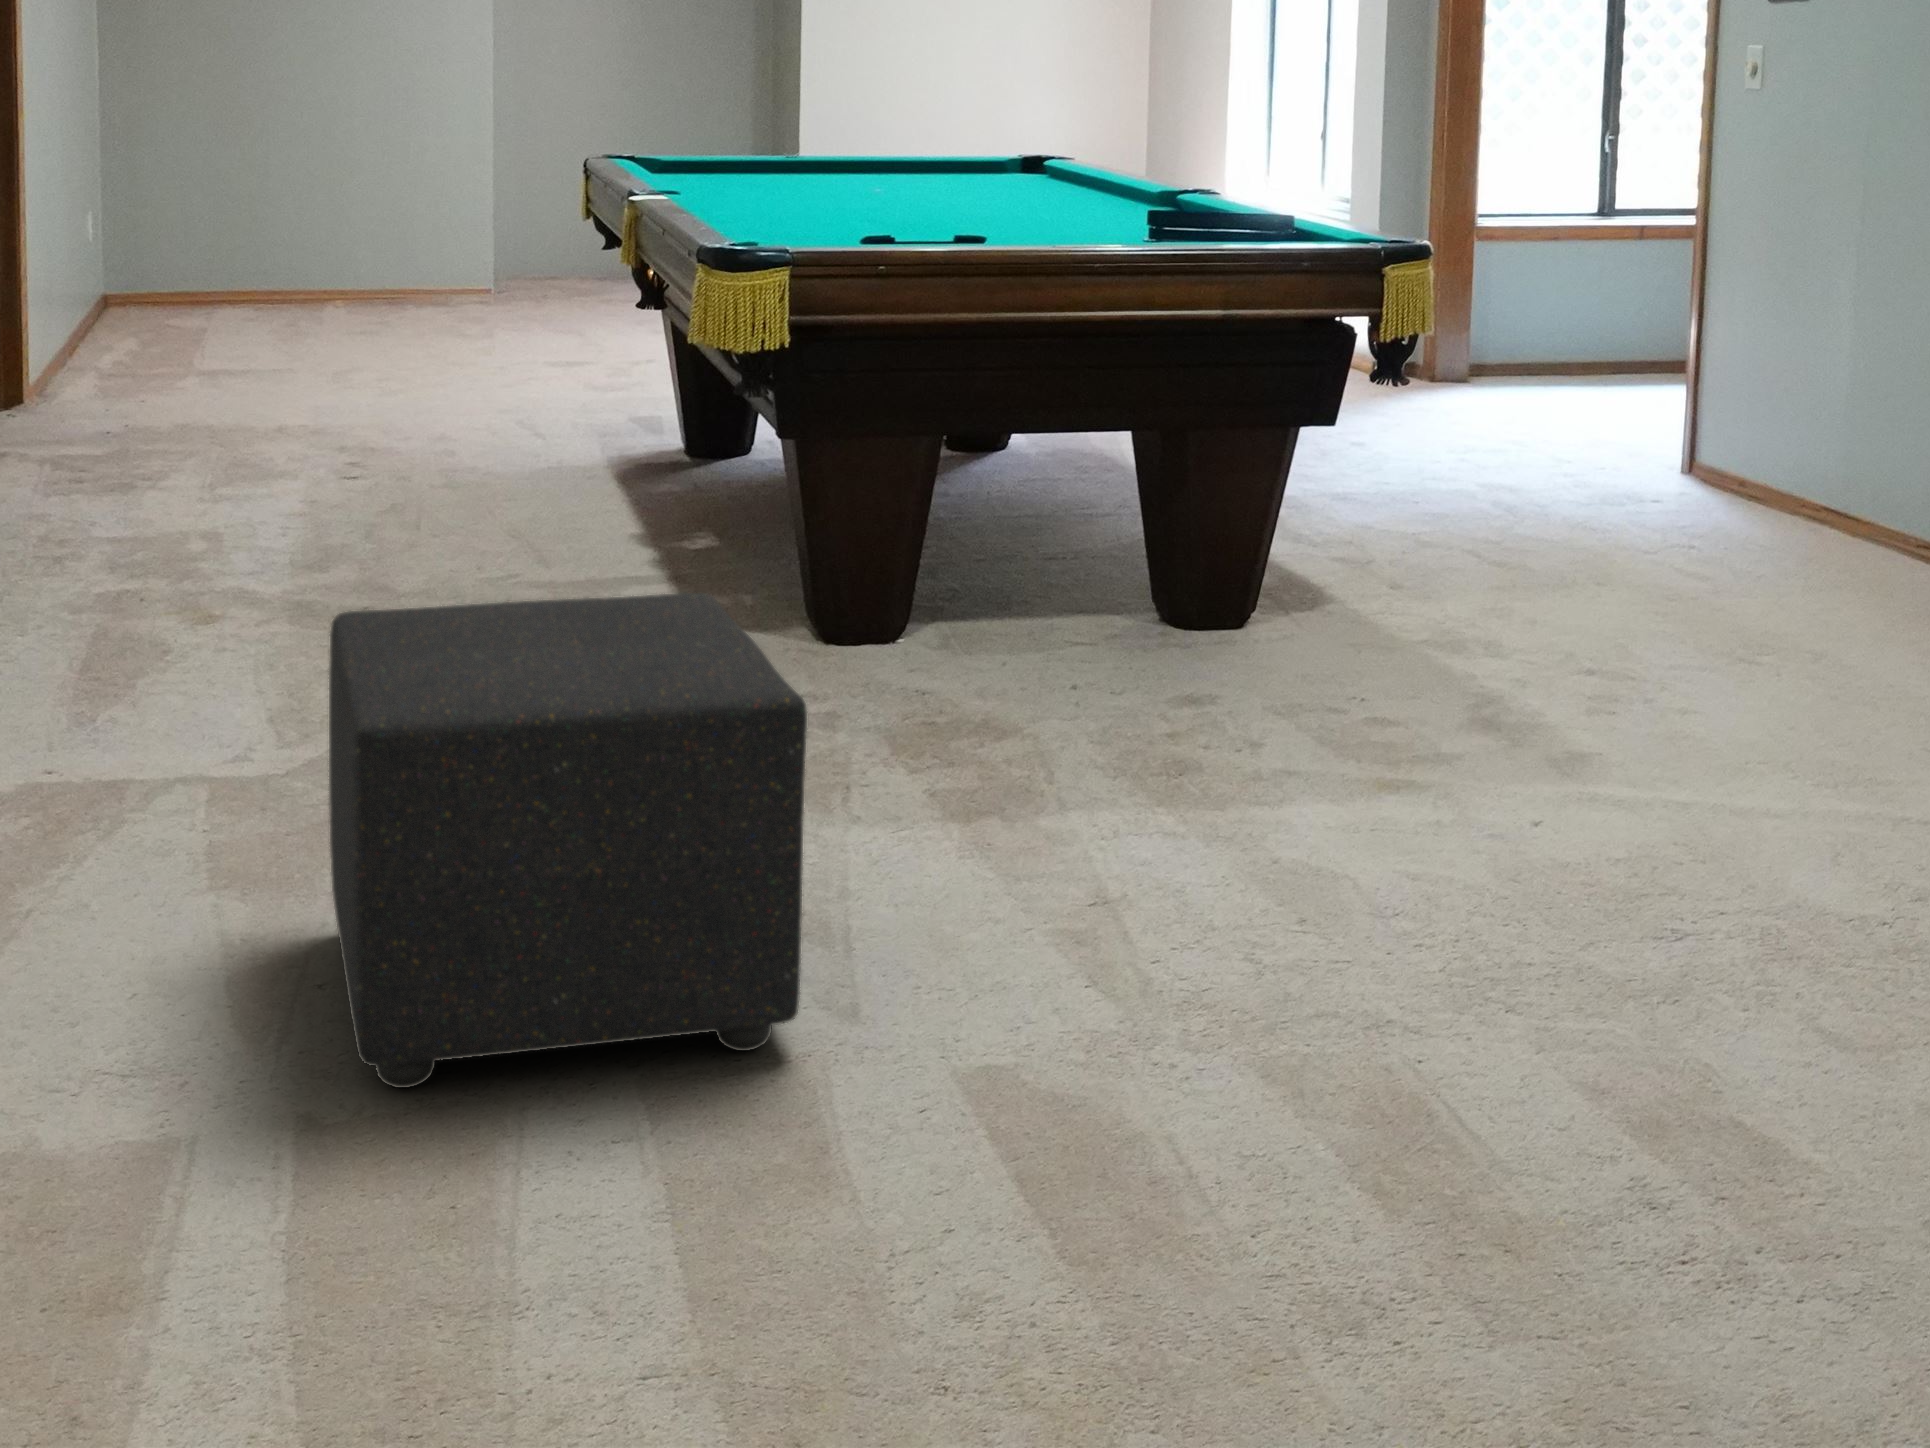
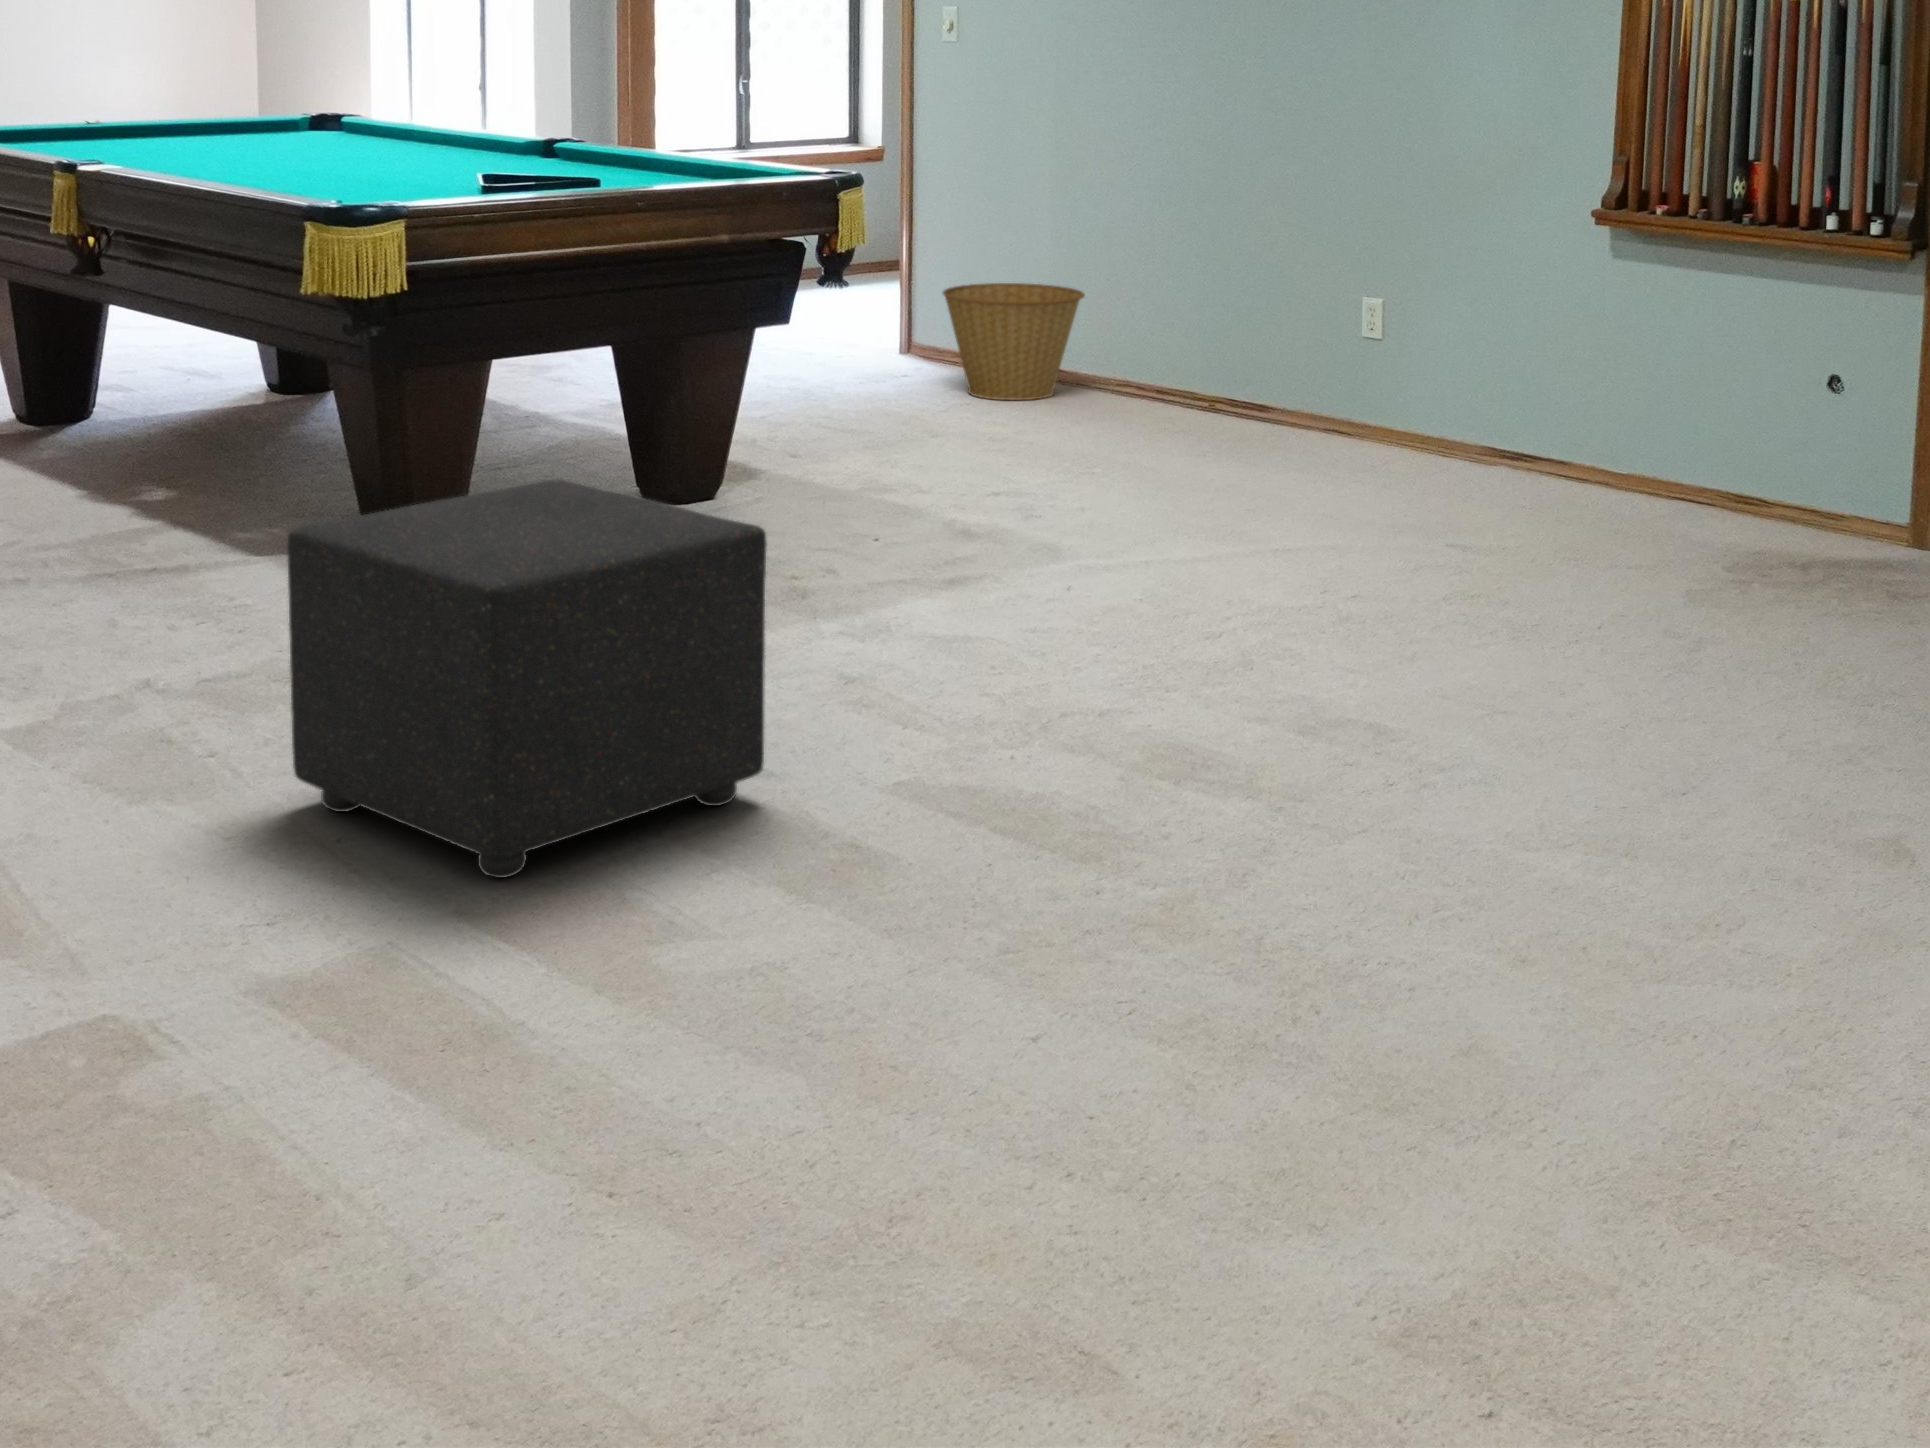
basket: none [1678,394,1874,550] -> present [943,283,1085,400]

